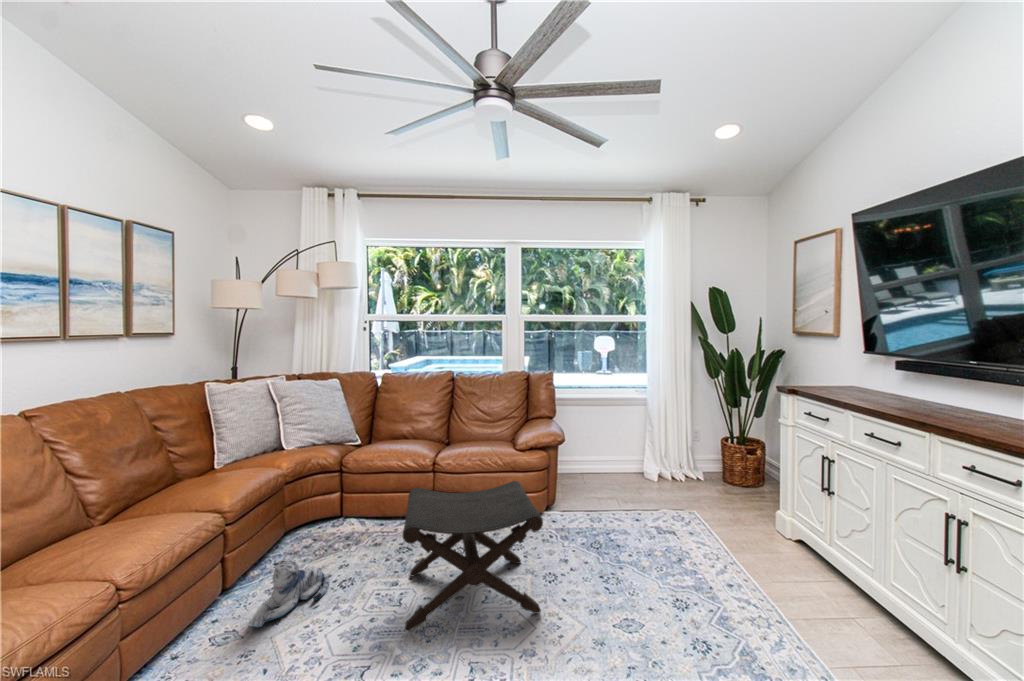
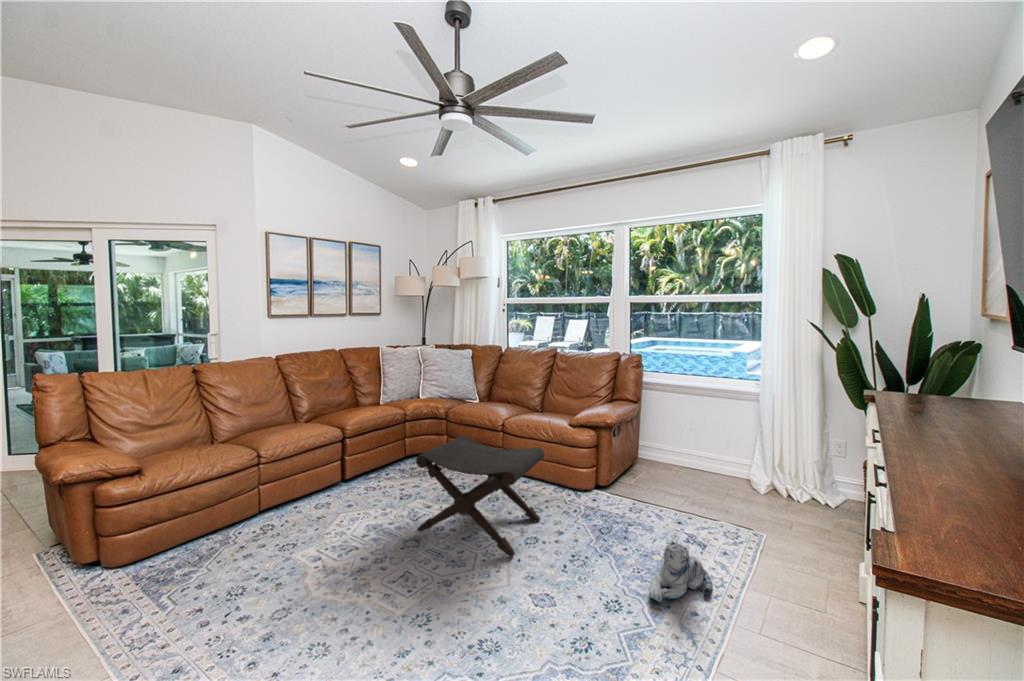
plush toy: present [250,560,329,627] -> present [649,541,712,602]

